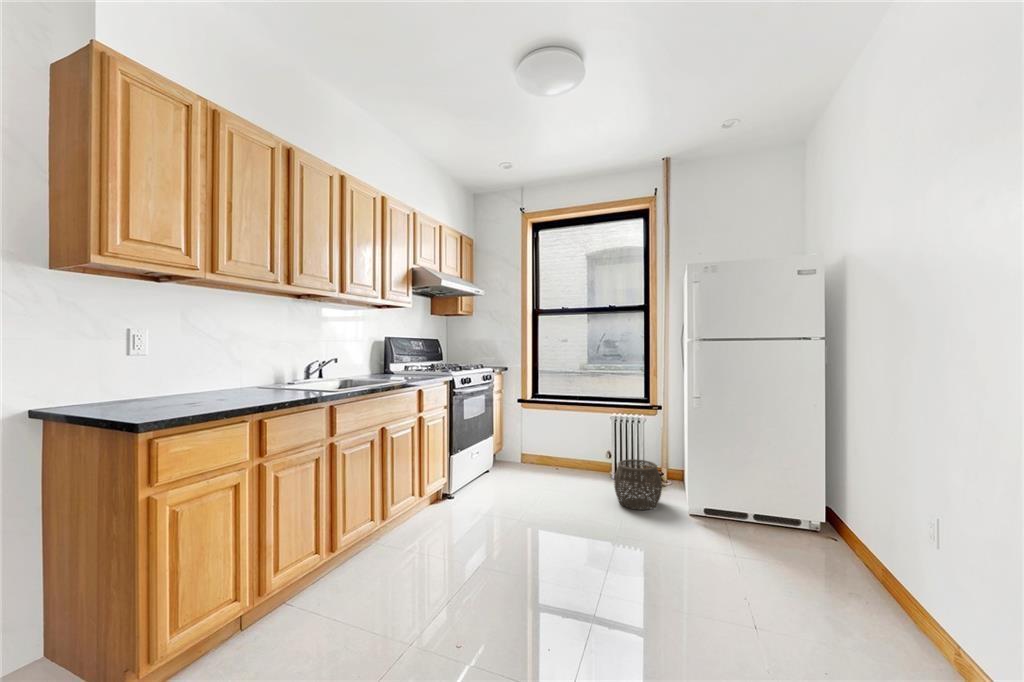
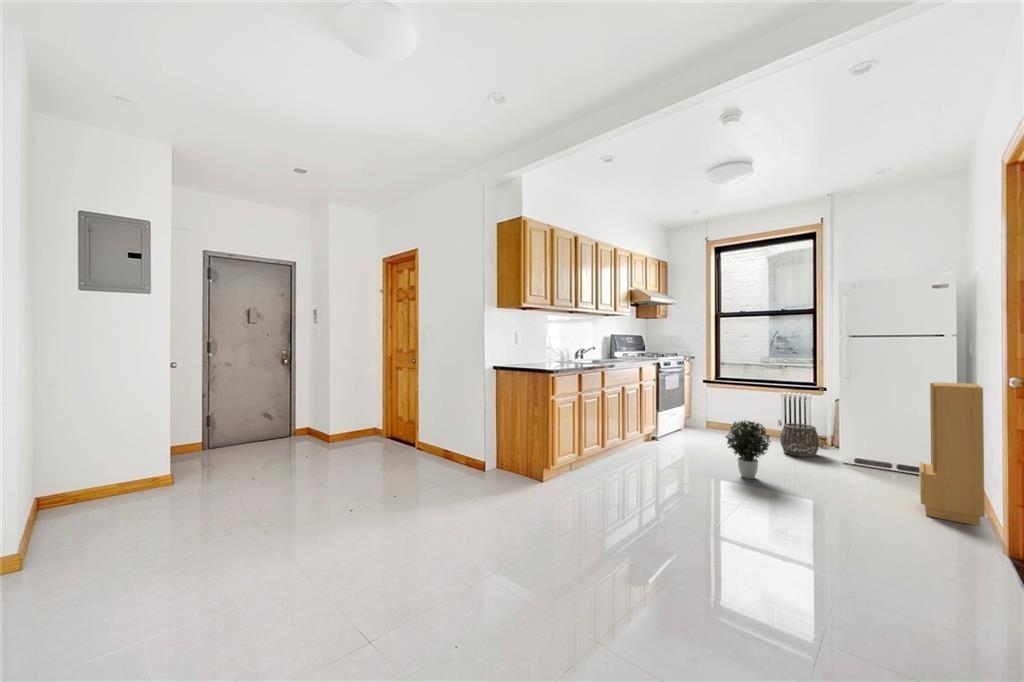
storage cabinet: none [828,410,958,669] -> present [919,382,985,526]
potted plant: none [544,480,616,588] -> present [726,421,771,479]

